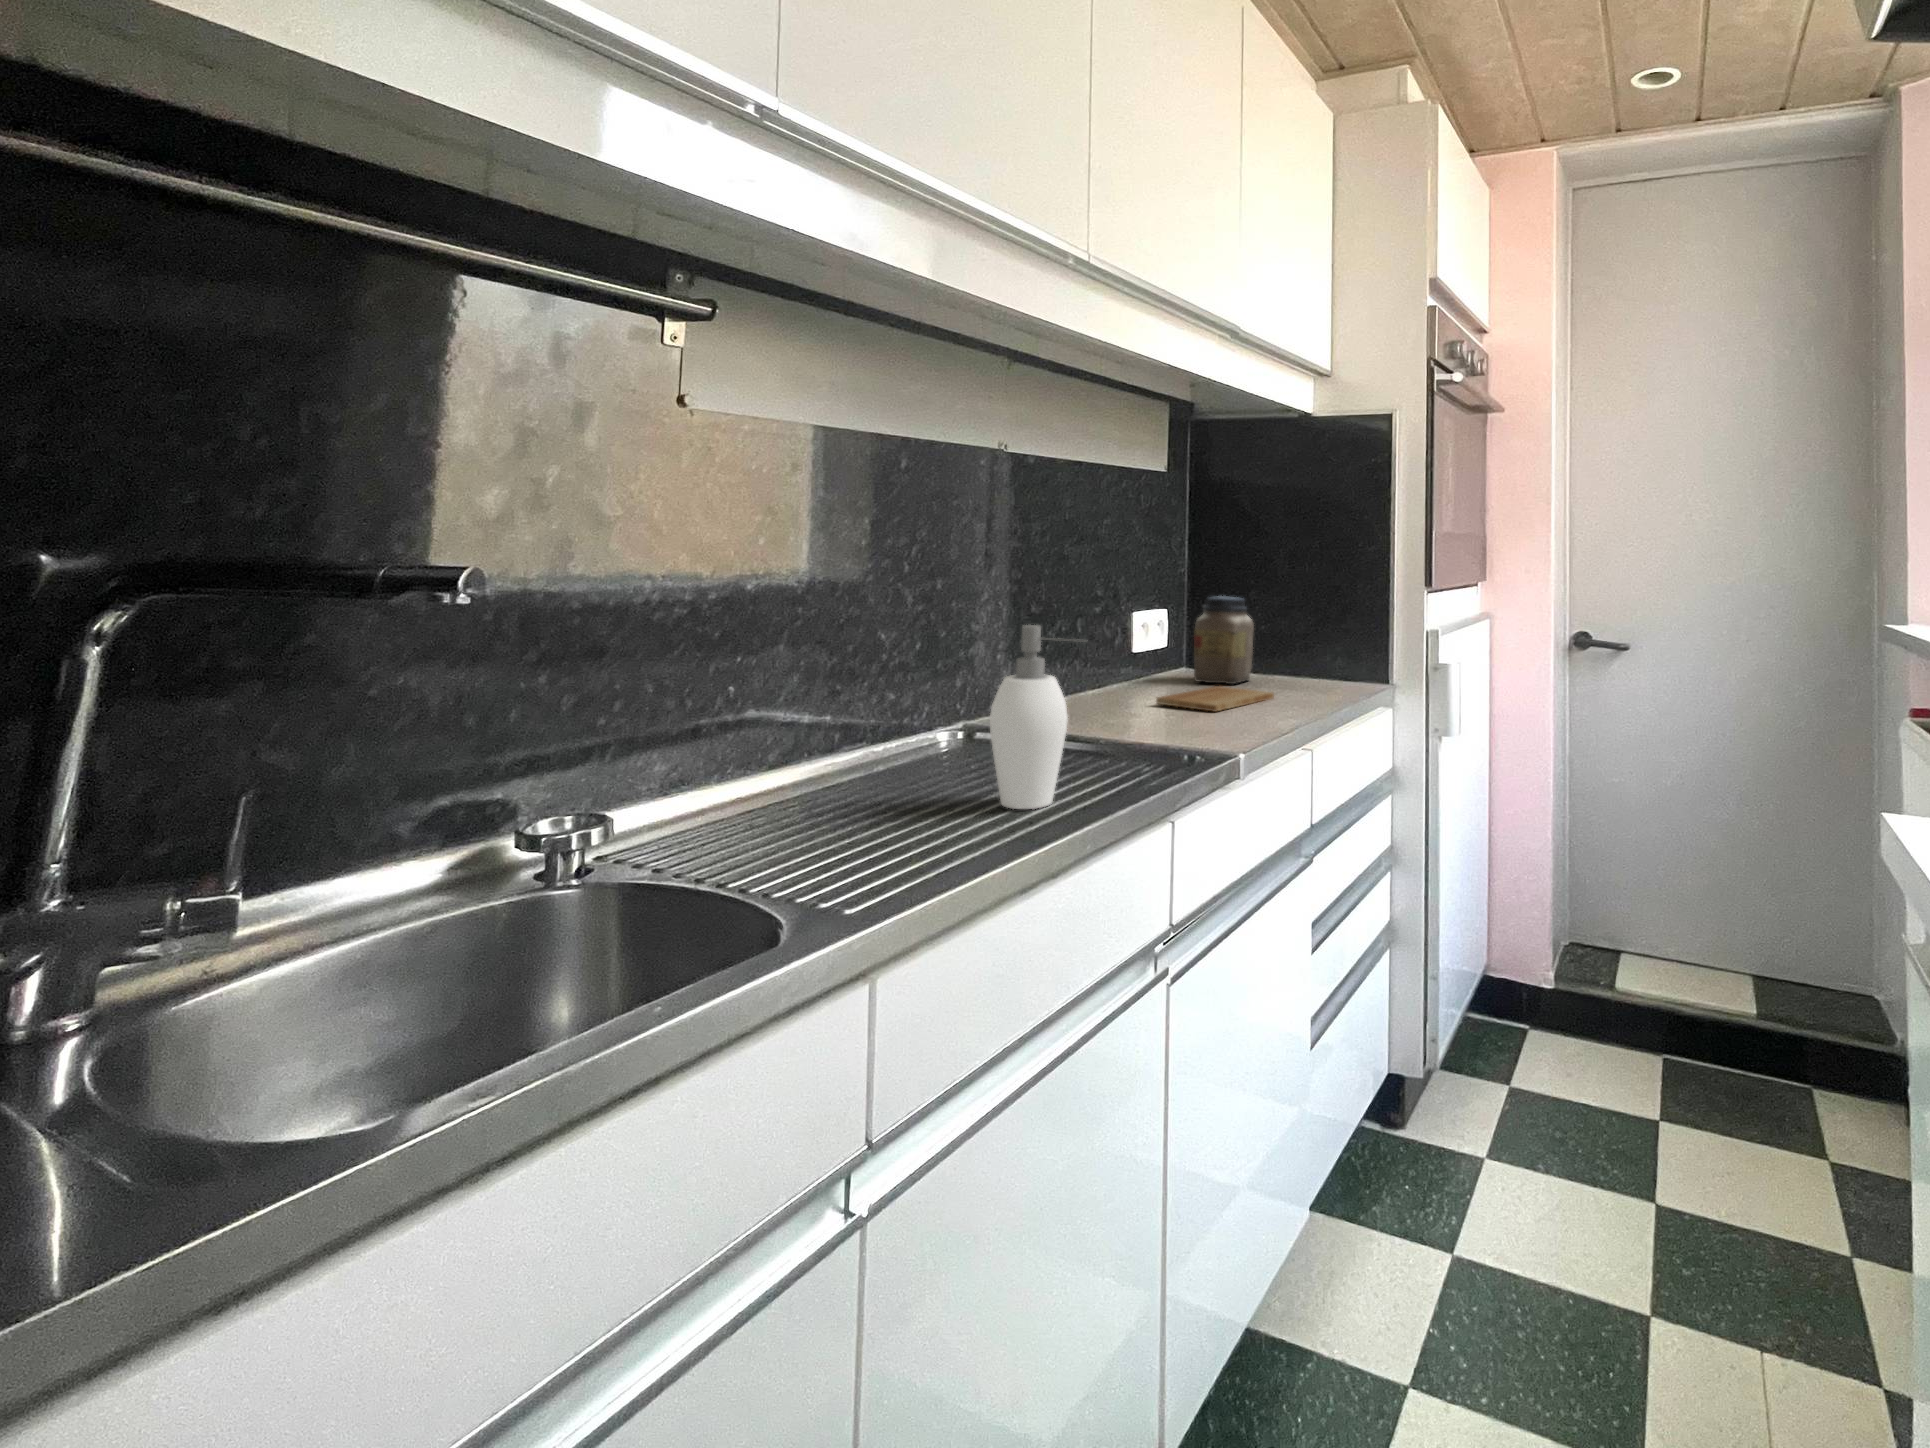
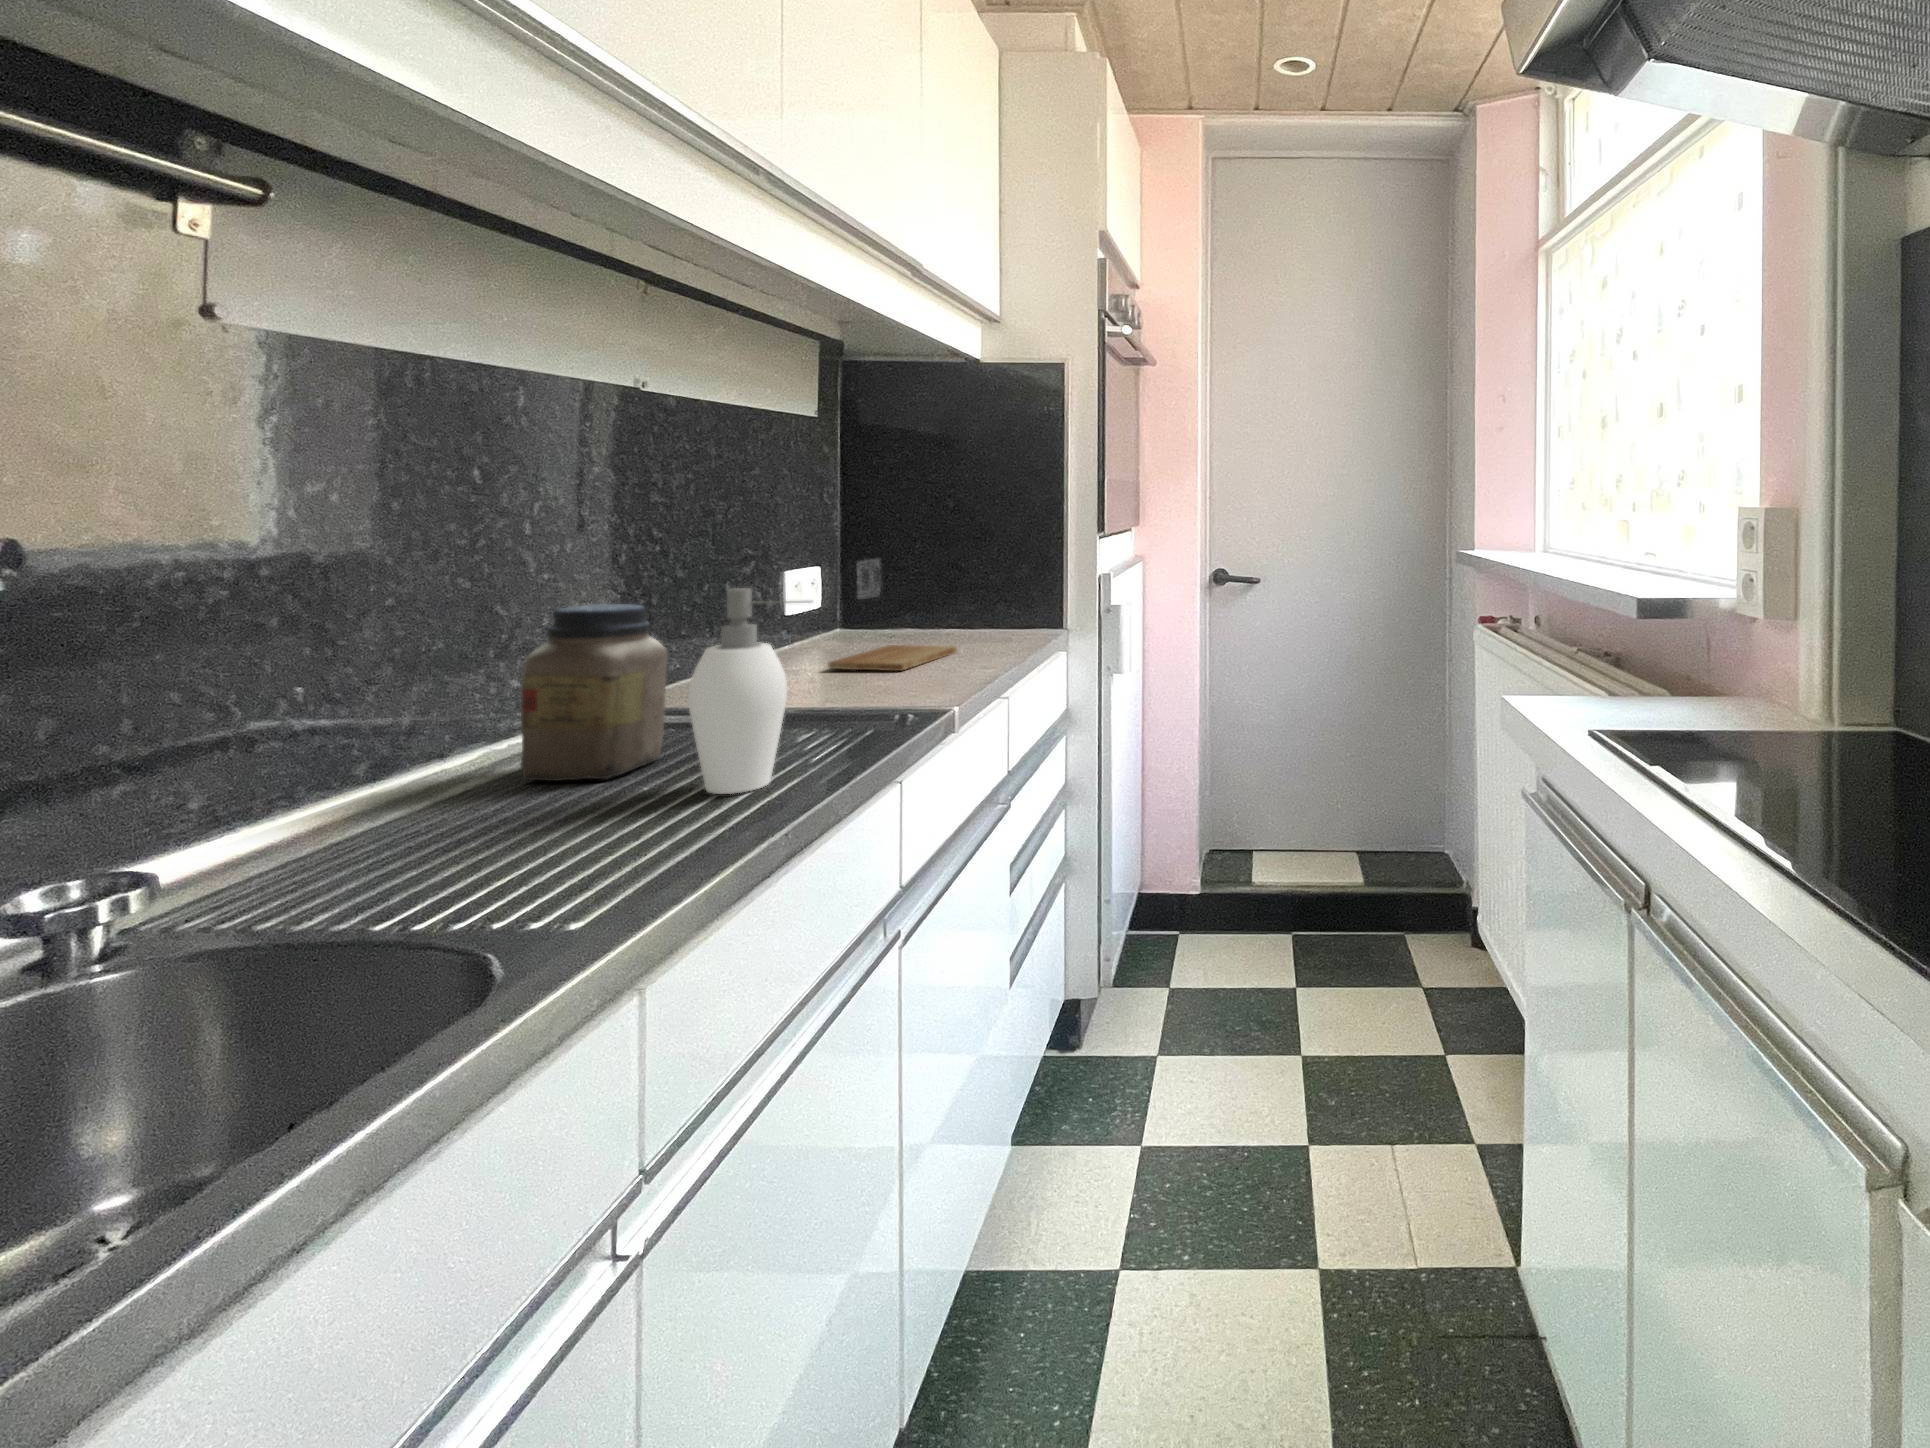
jar: present [1194,596,1254,684] -> present [521,604,668,781]

